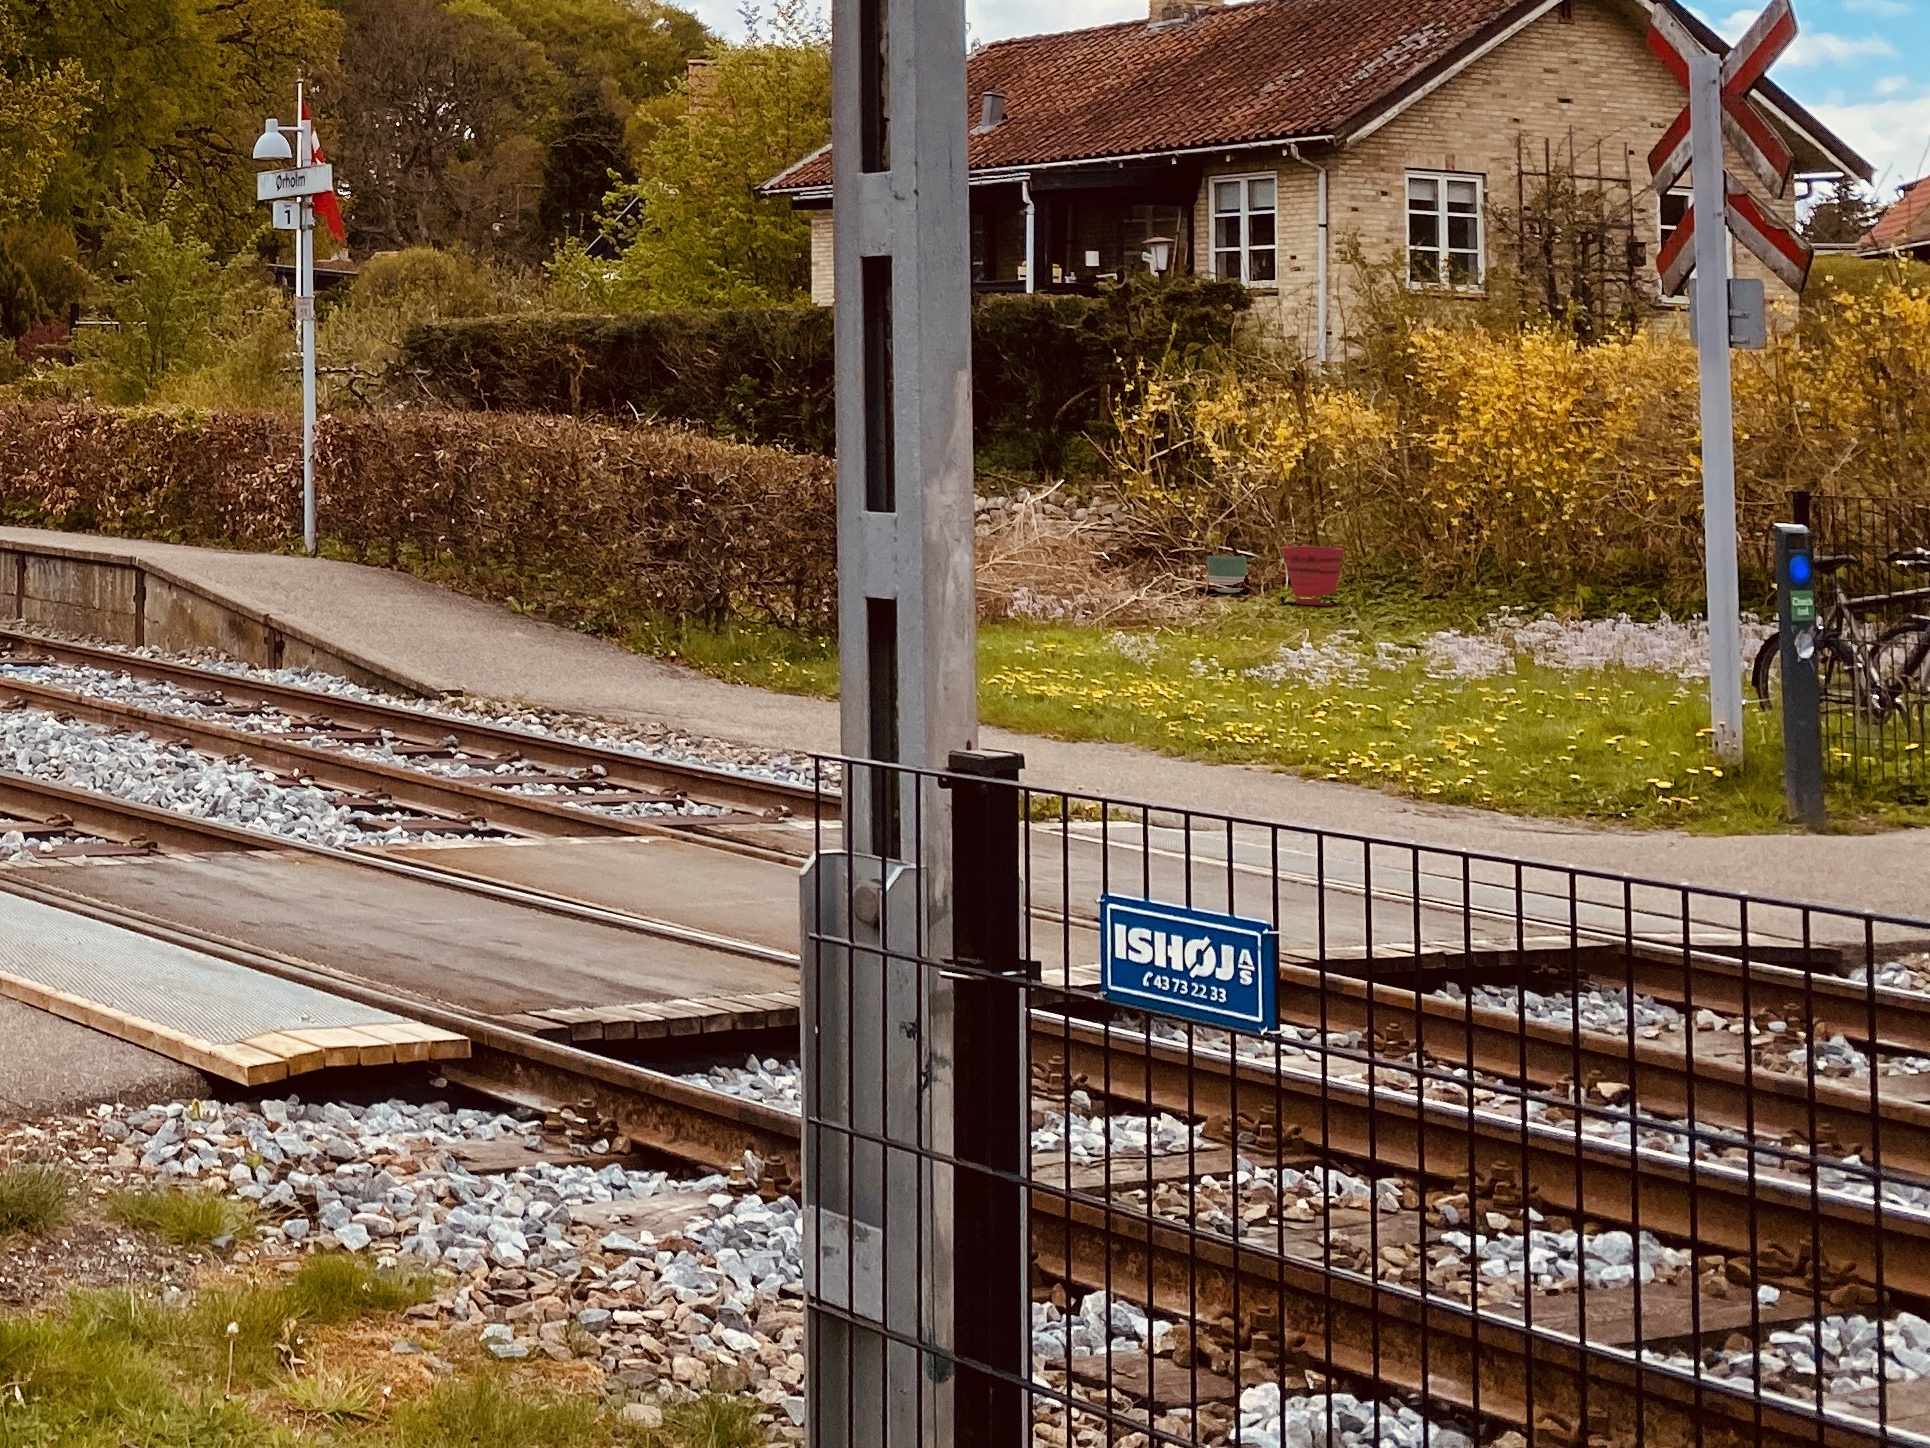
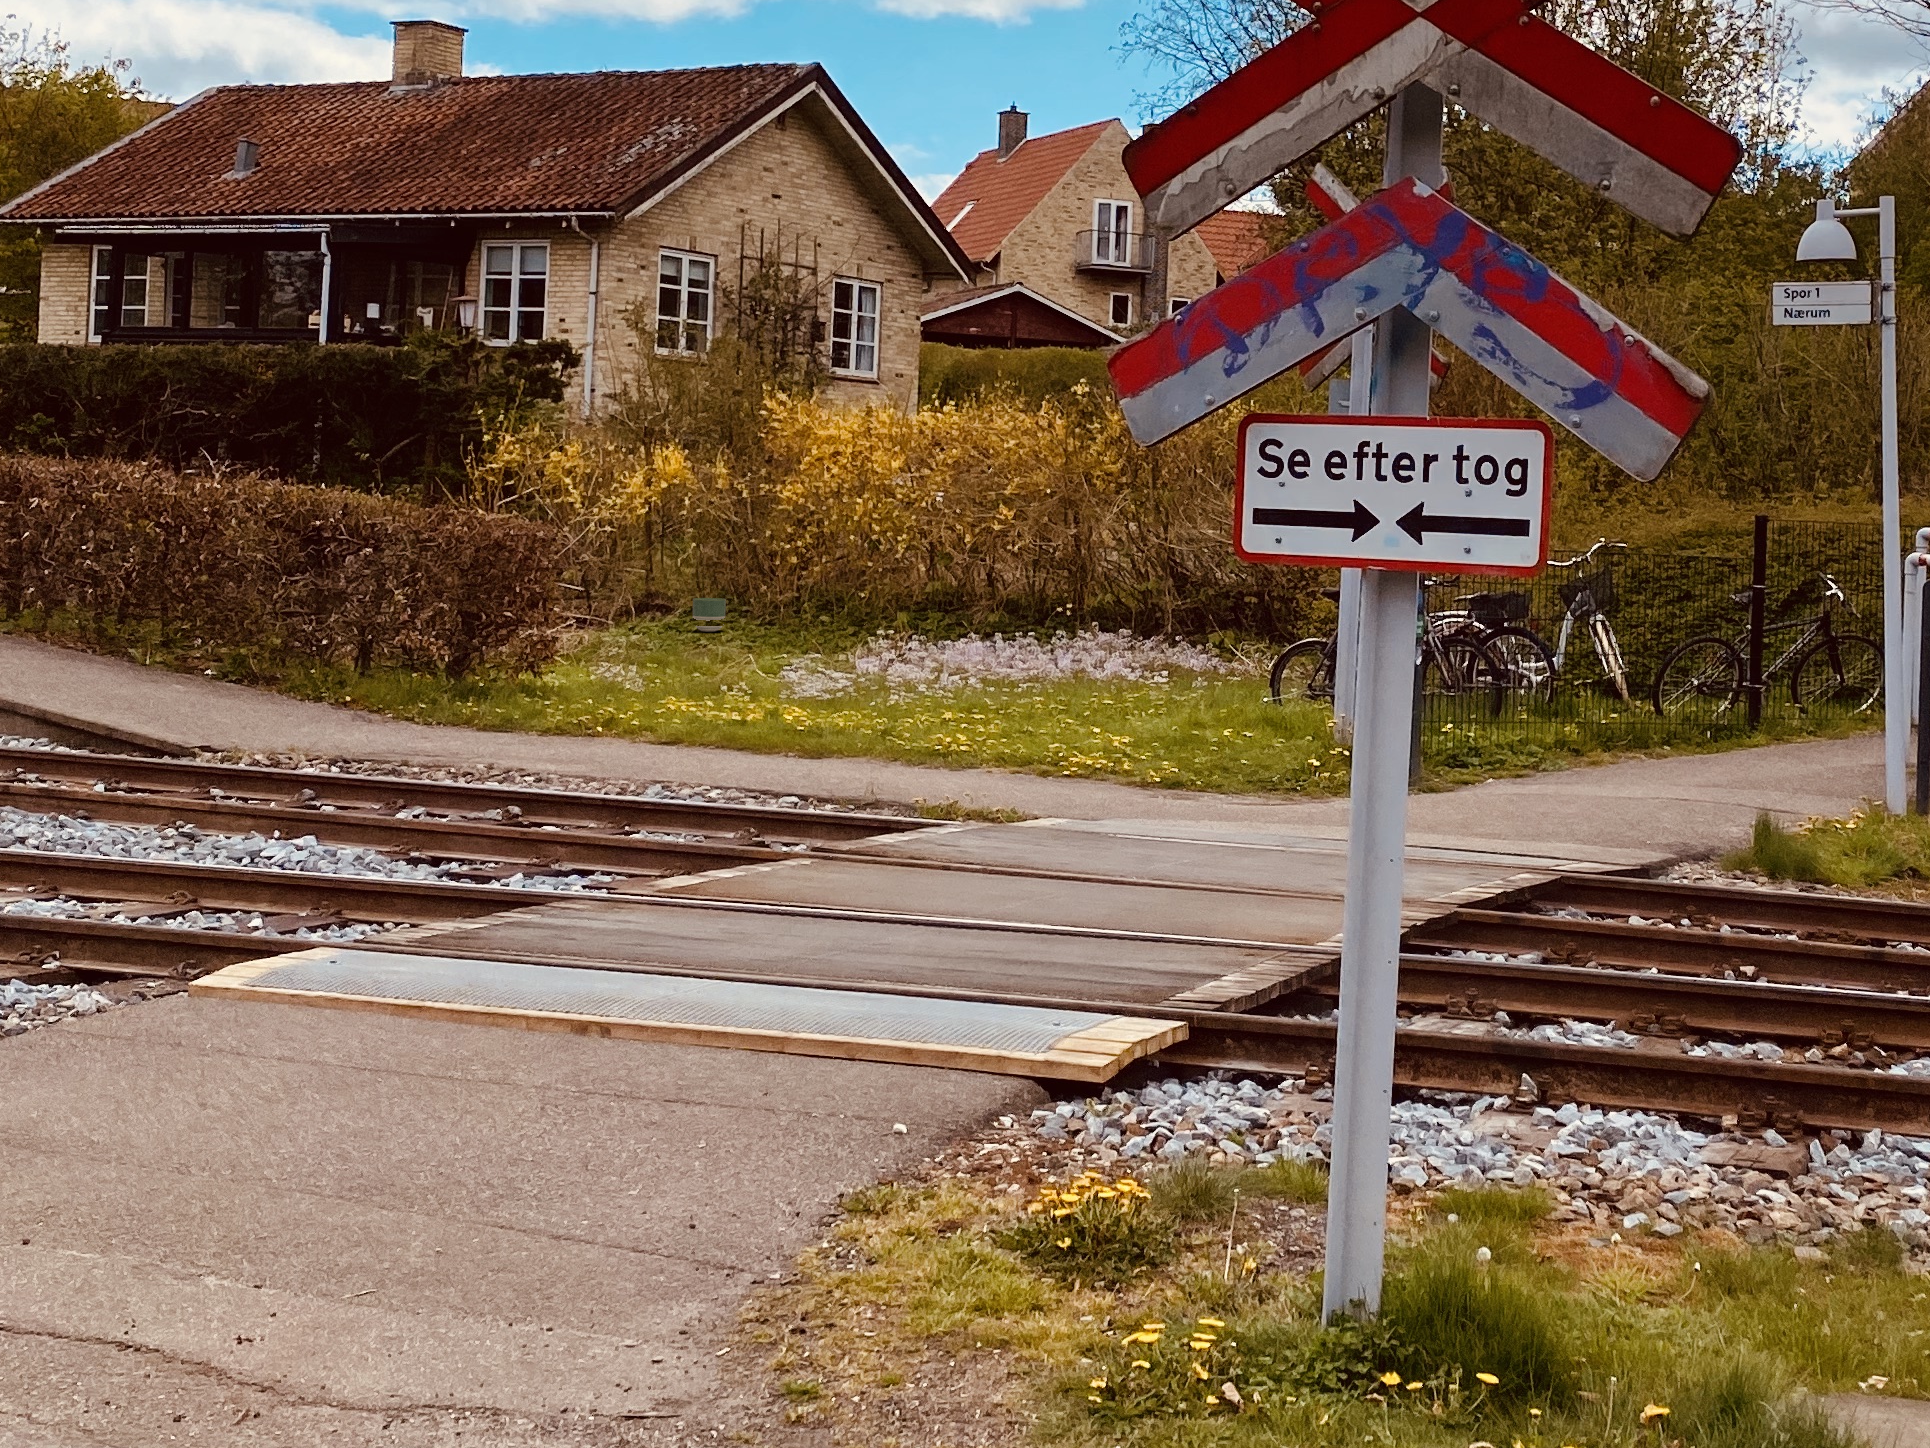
bucket: present [1282,546,1344,605] -> none [770,588,820,639]

